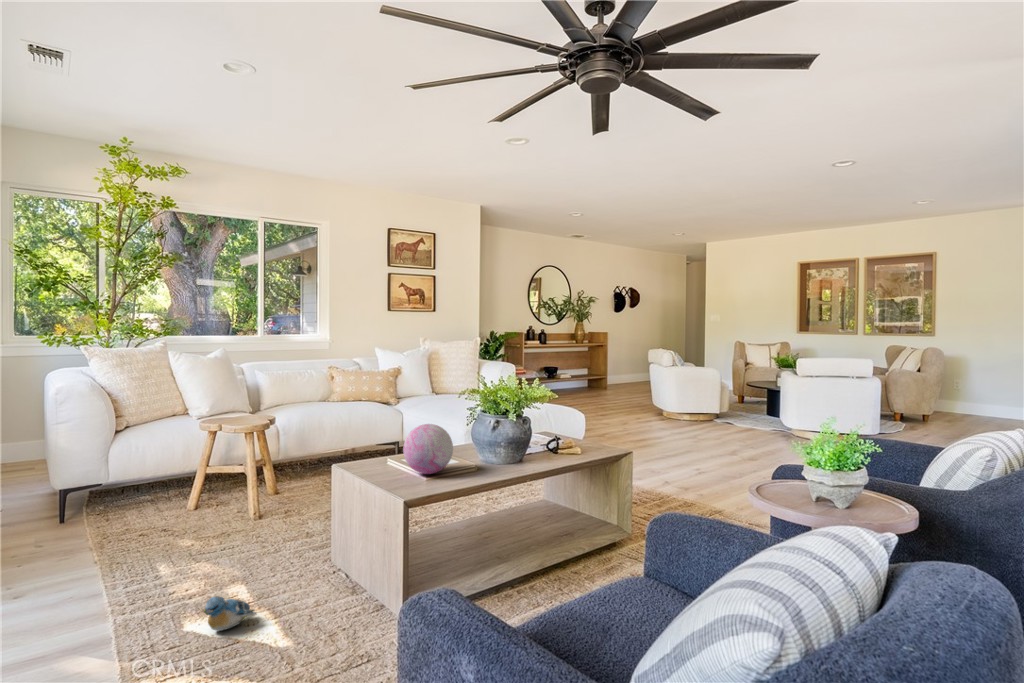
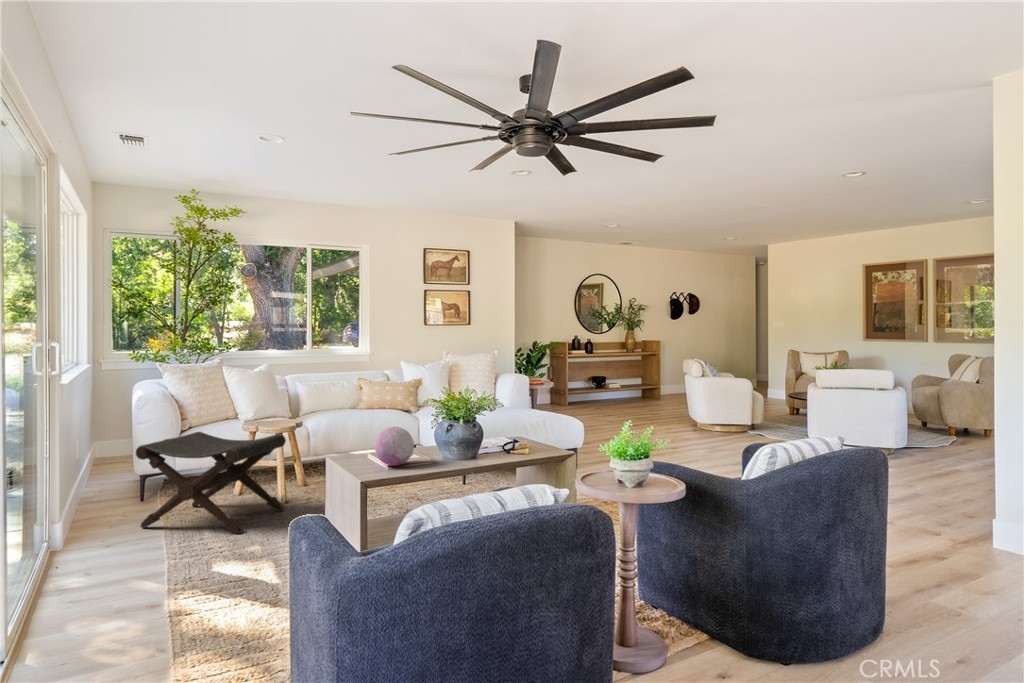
footstool: none [58,432,263,568] -> present [136,432,286,534]
plush toy: present [204,596,256,631] -> none [223,547,261,572]

